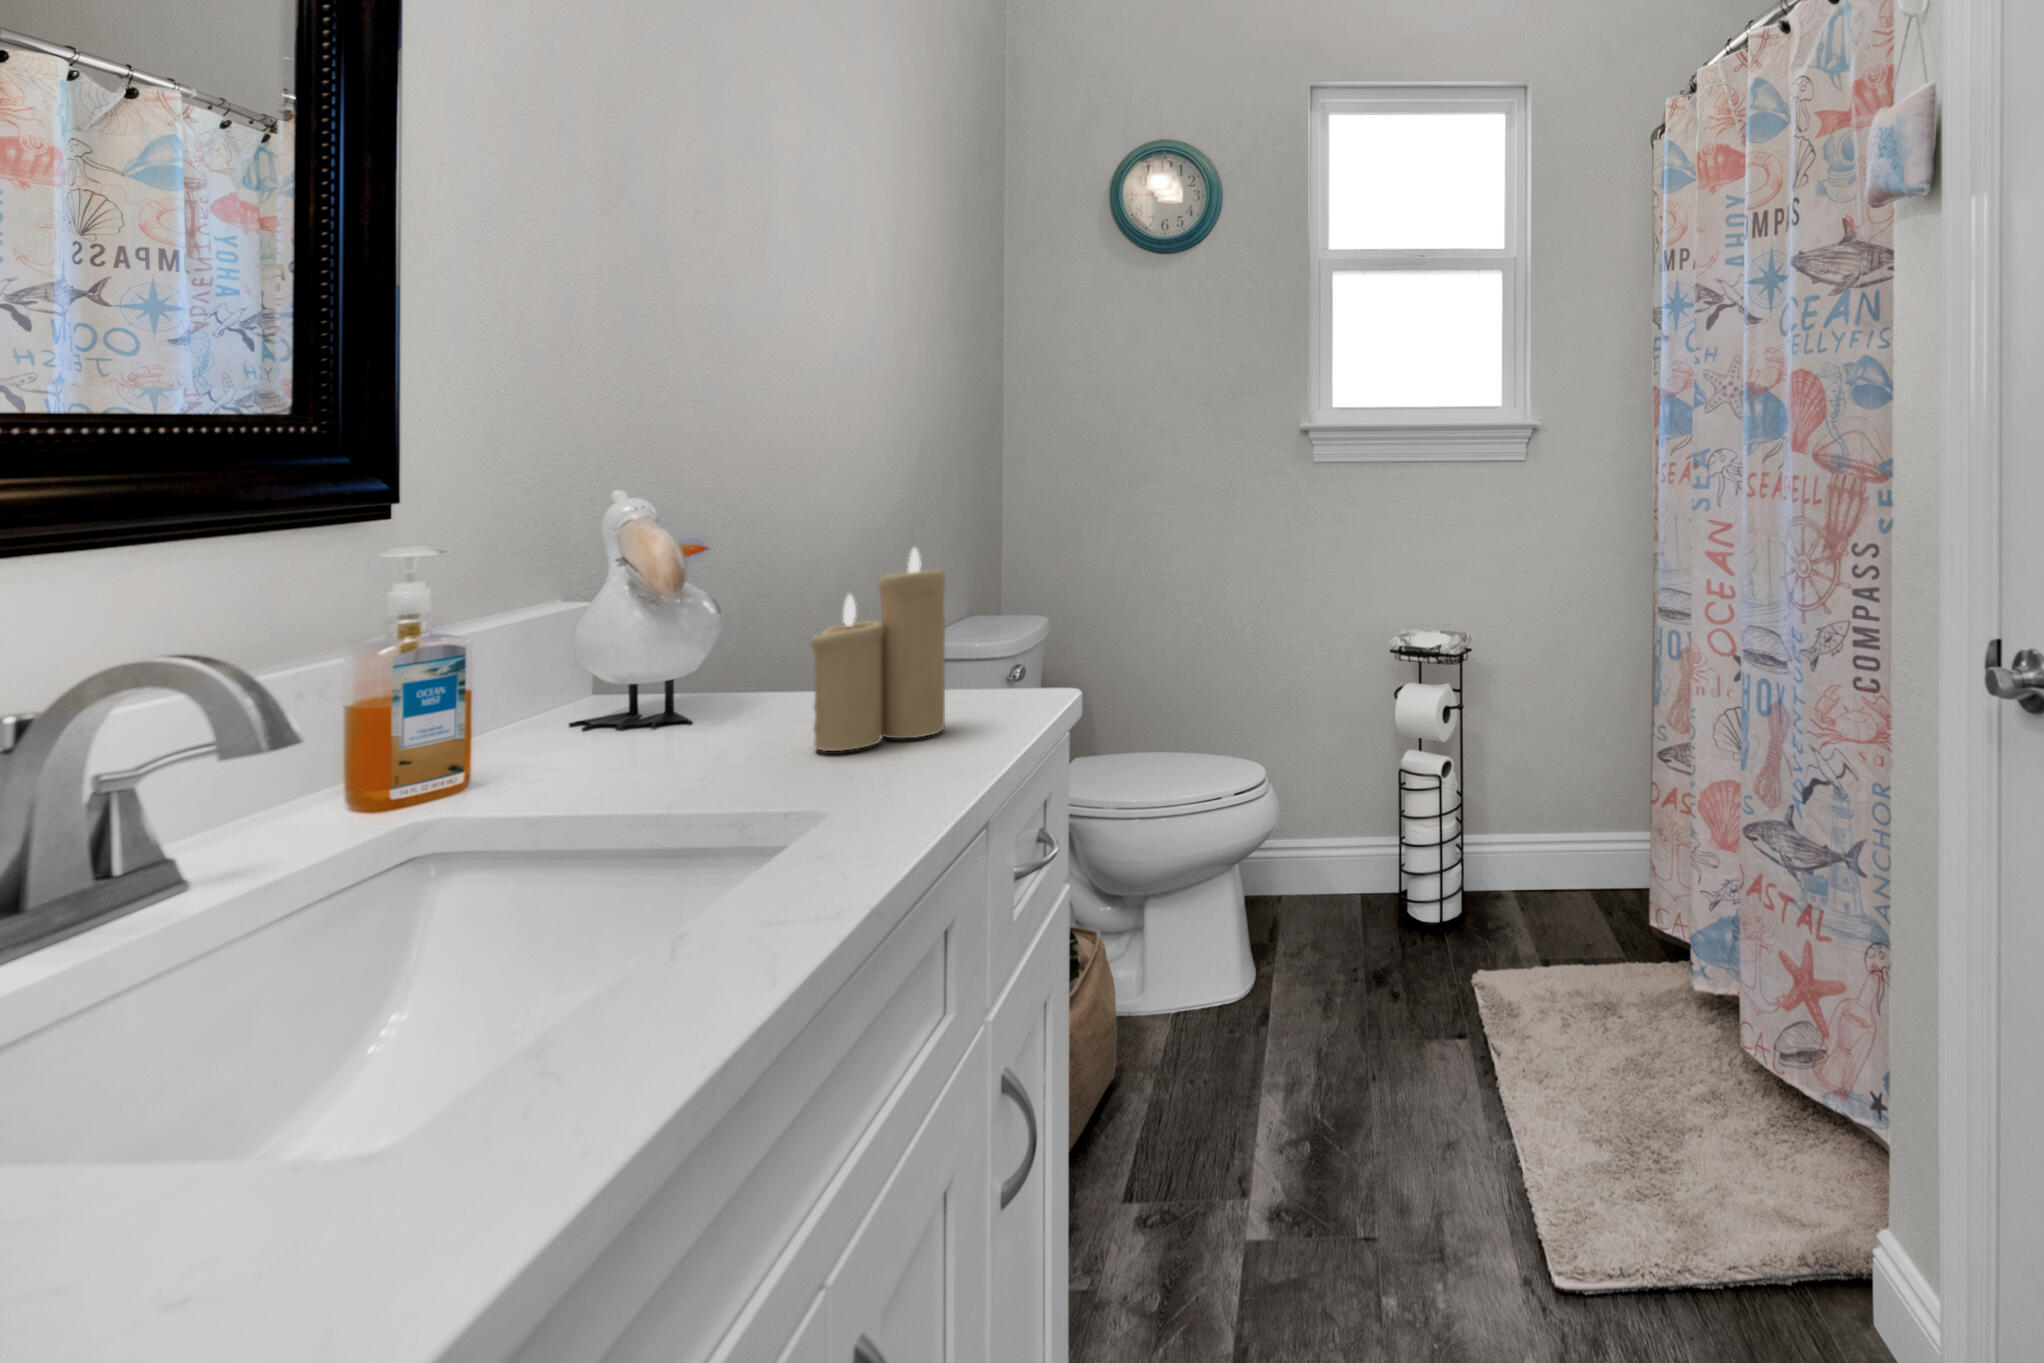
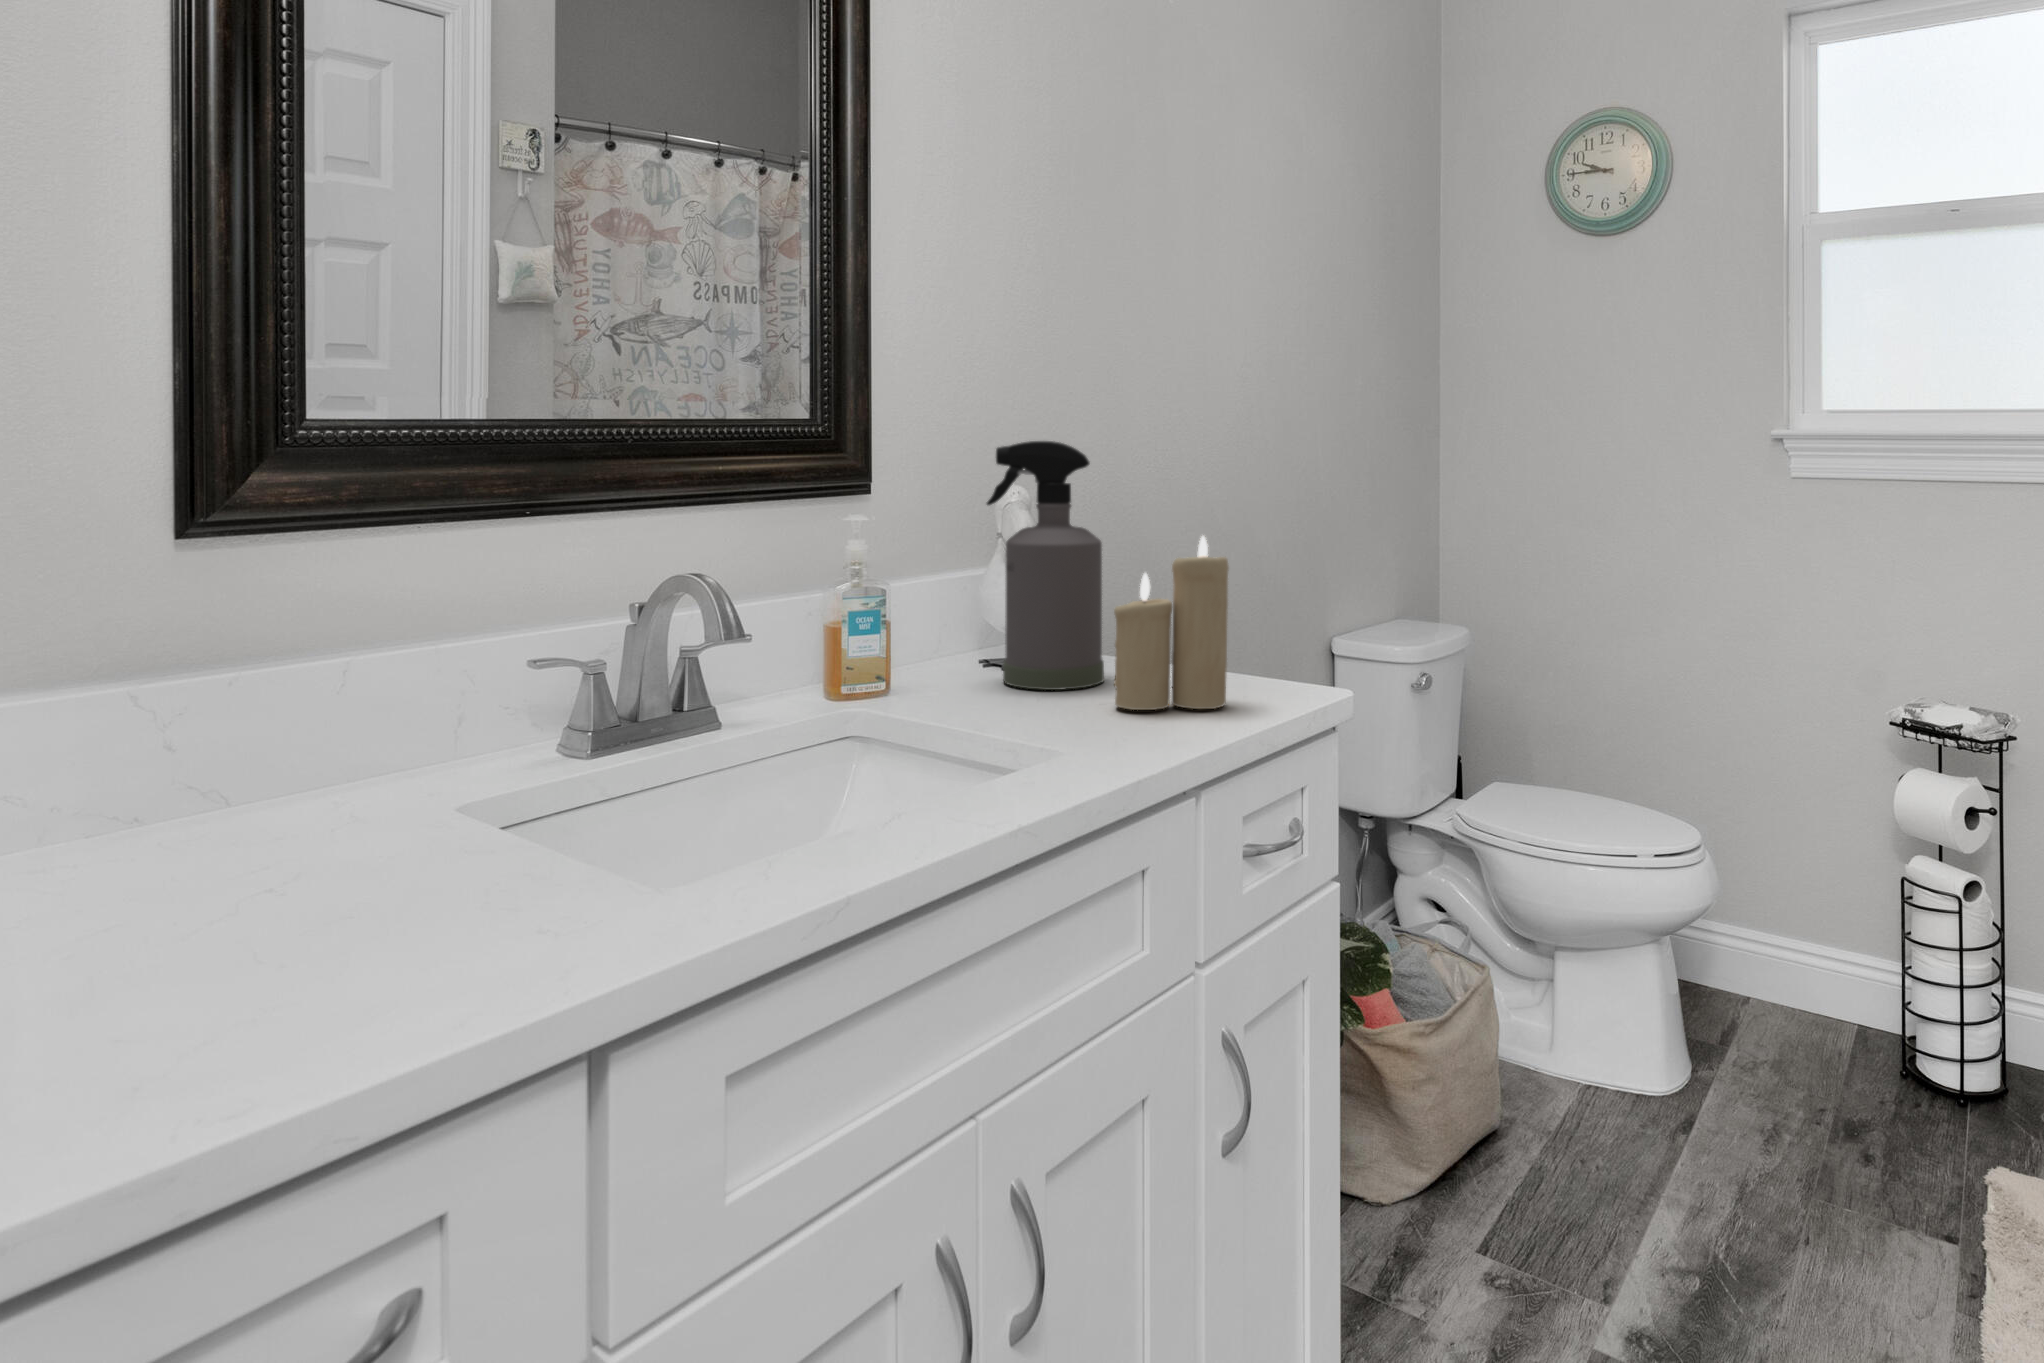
spray bottle: none [603,447,770,747] -> present [987,441,1104,690]

